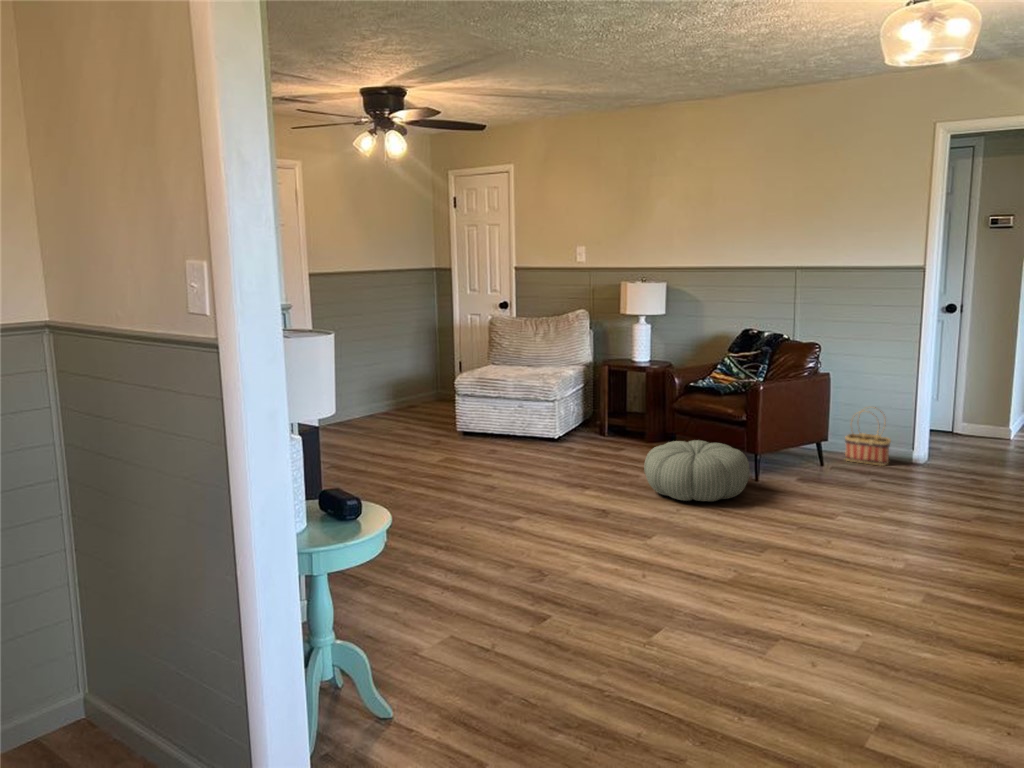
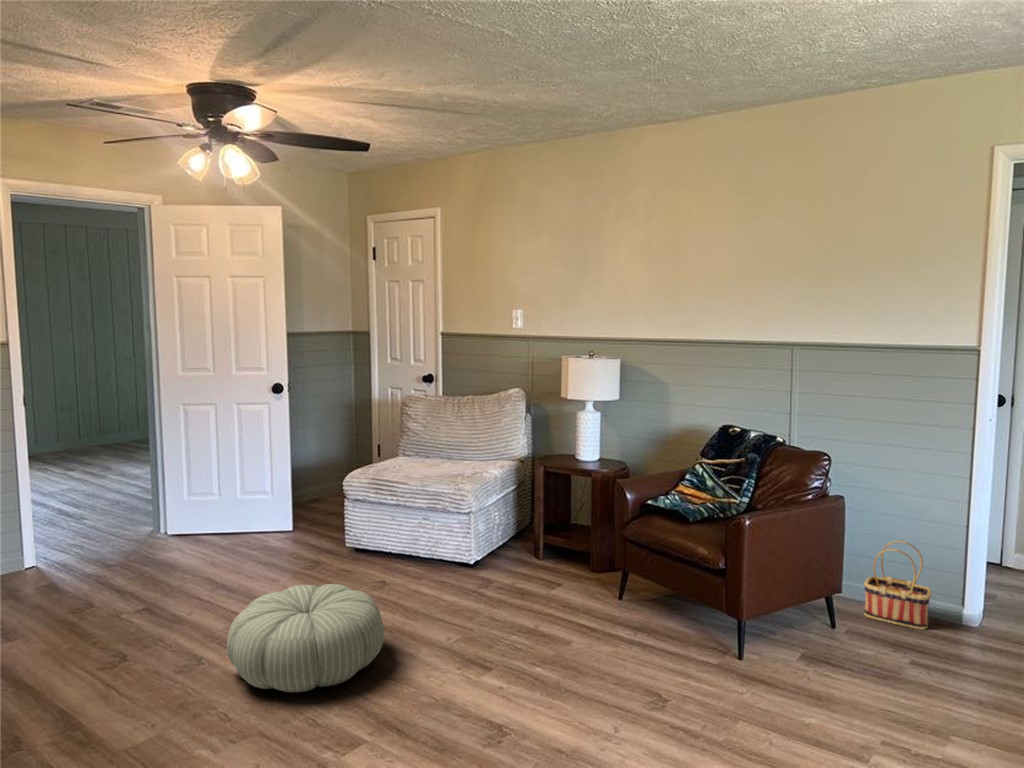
pouf: present [644,440,750,501] -> present [227,584,384,692]

